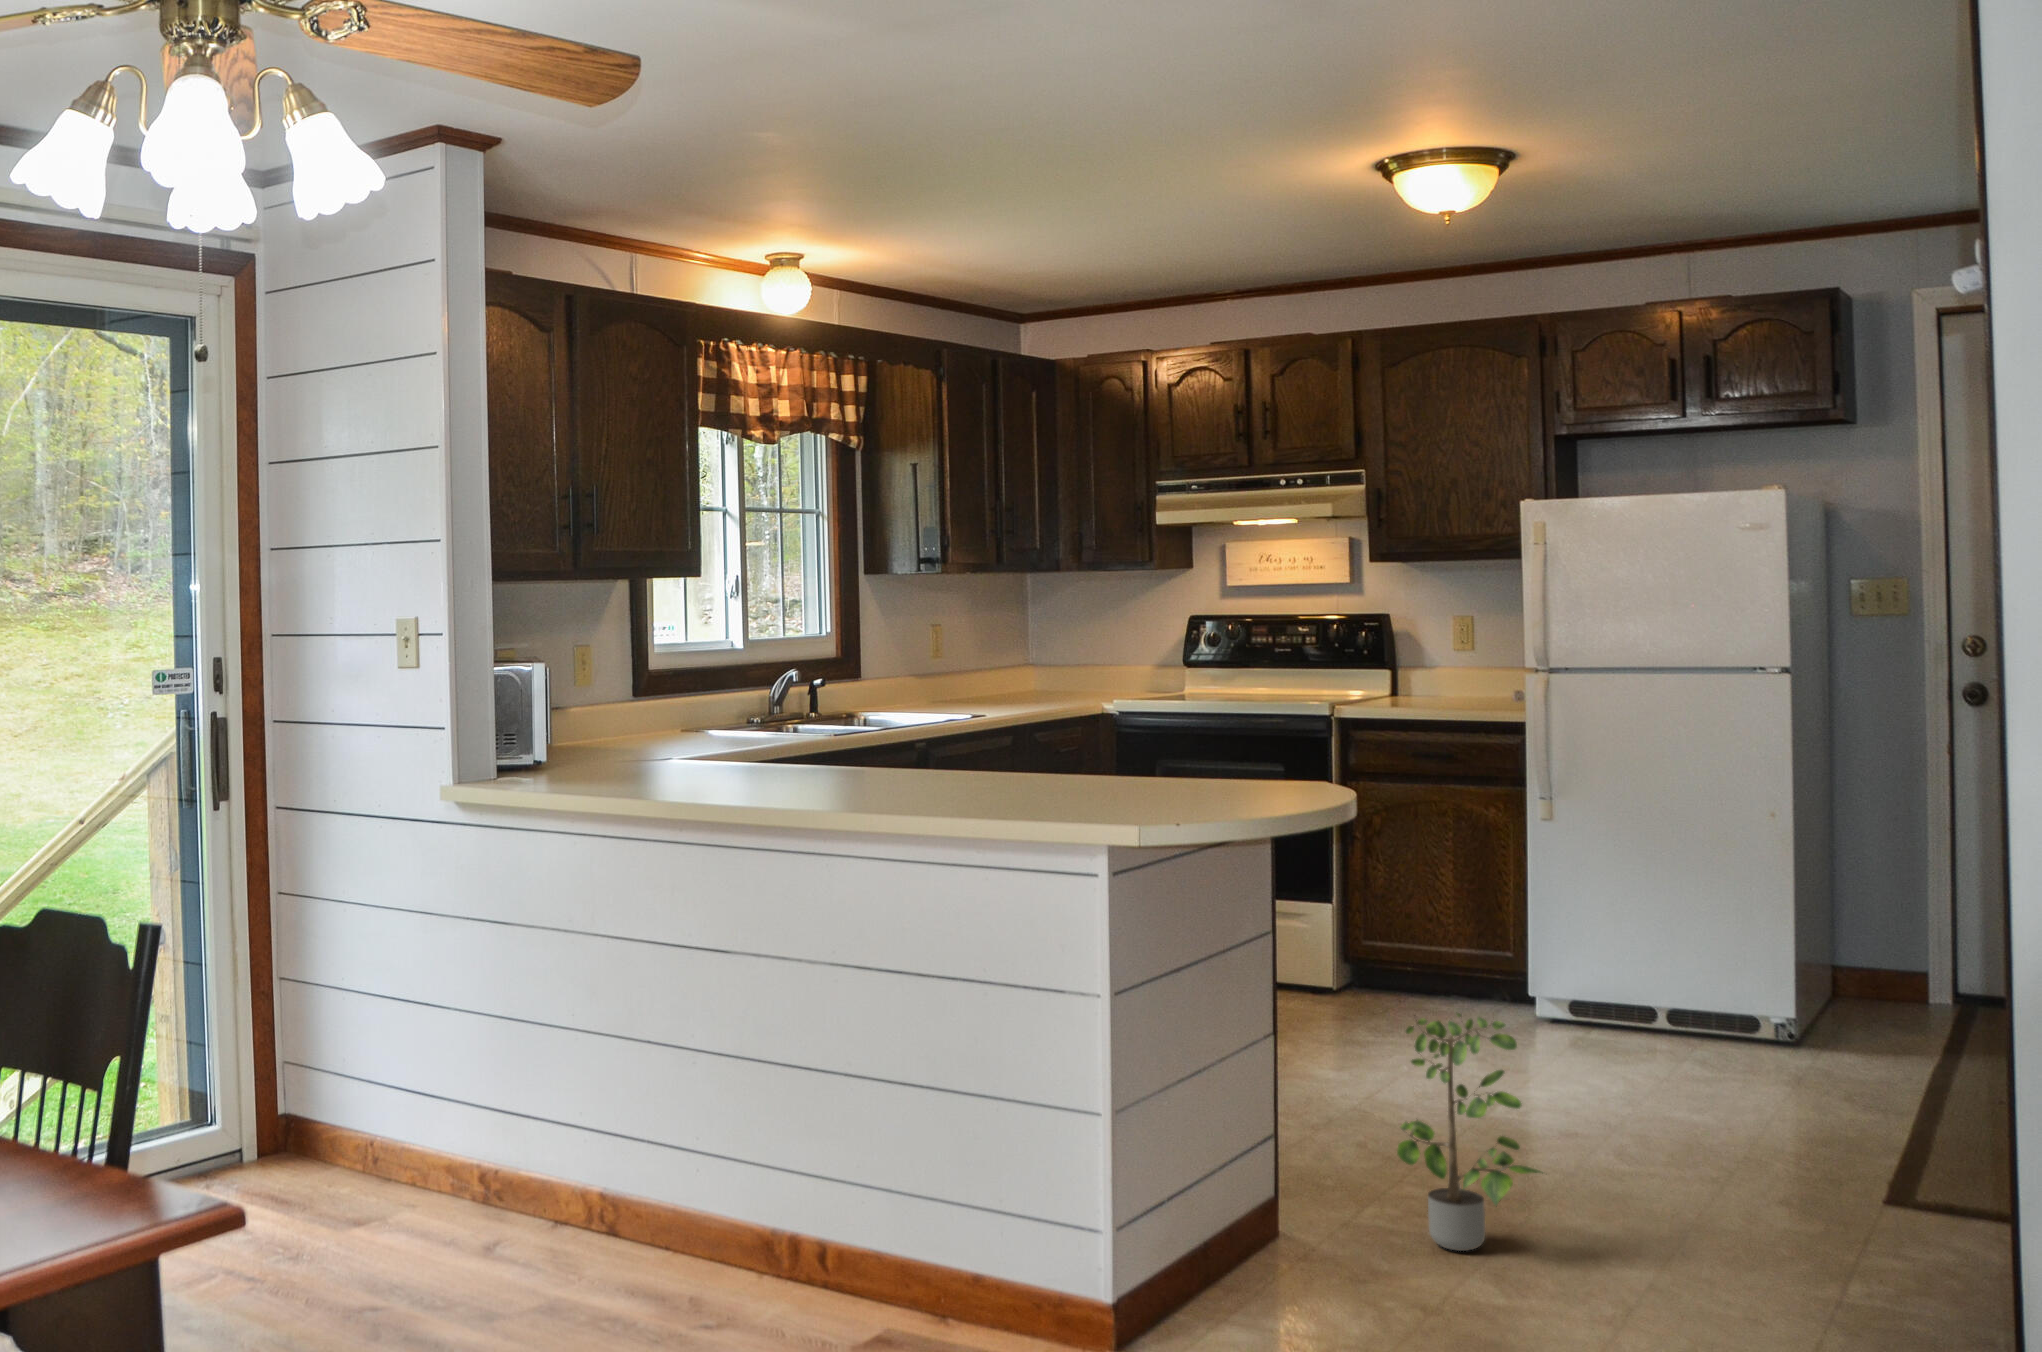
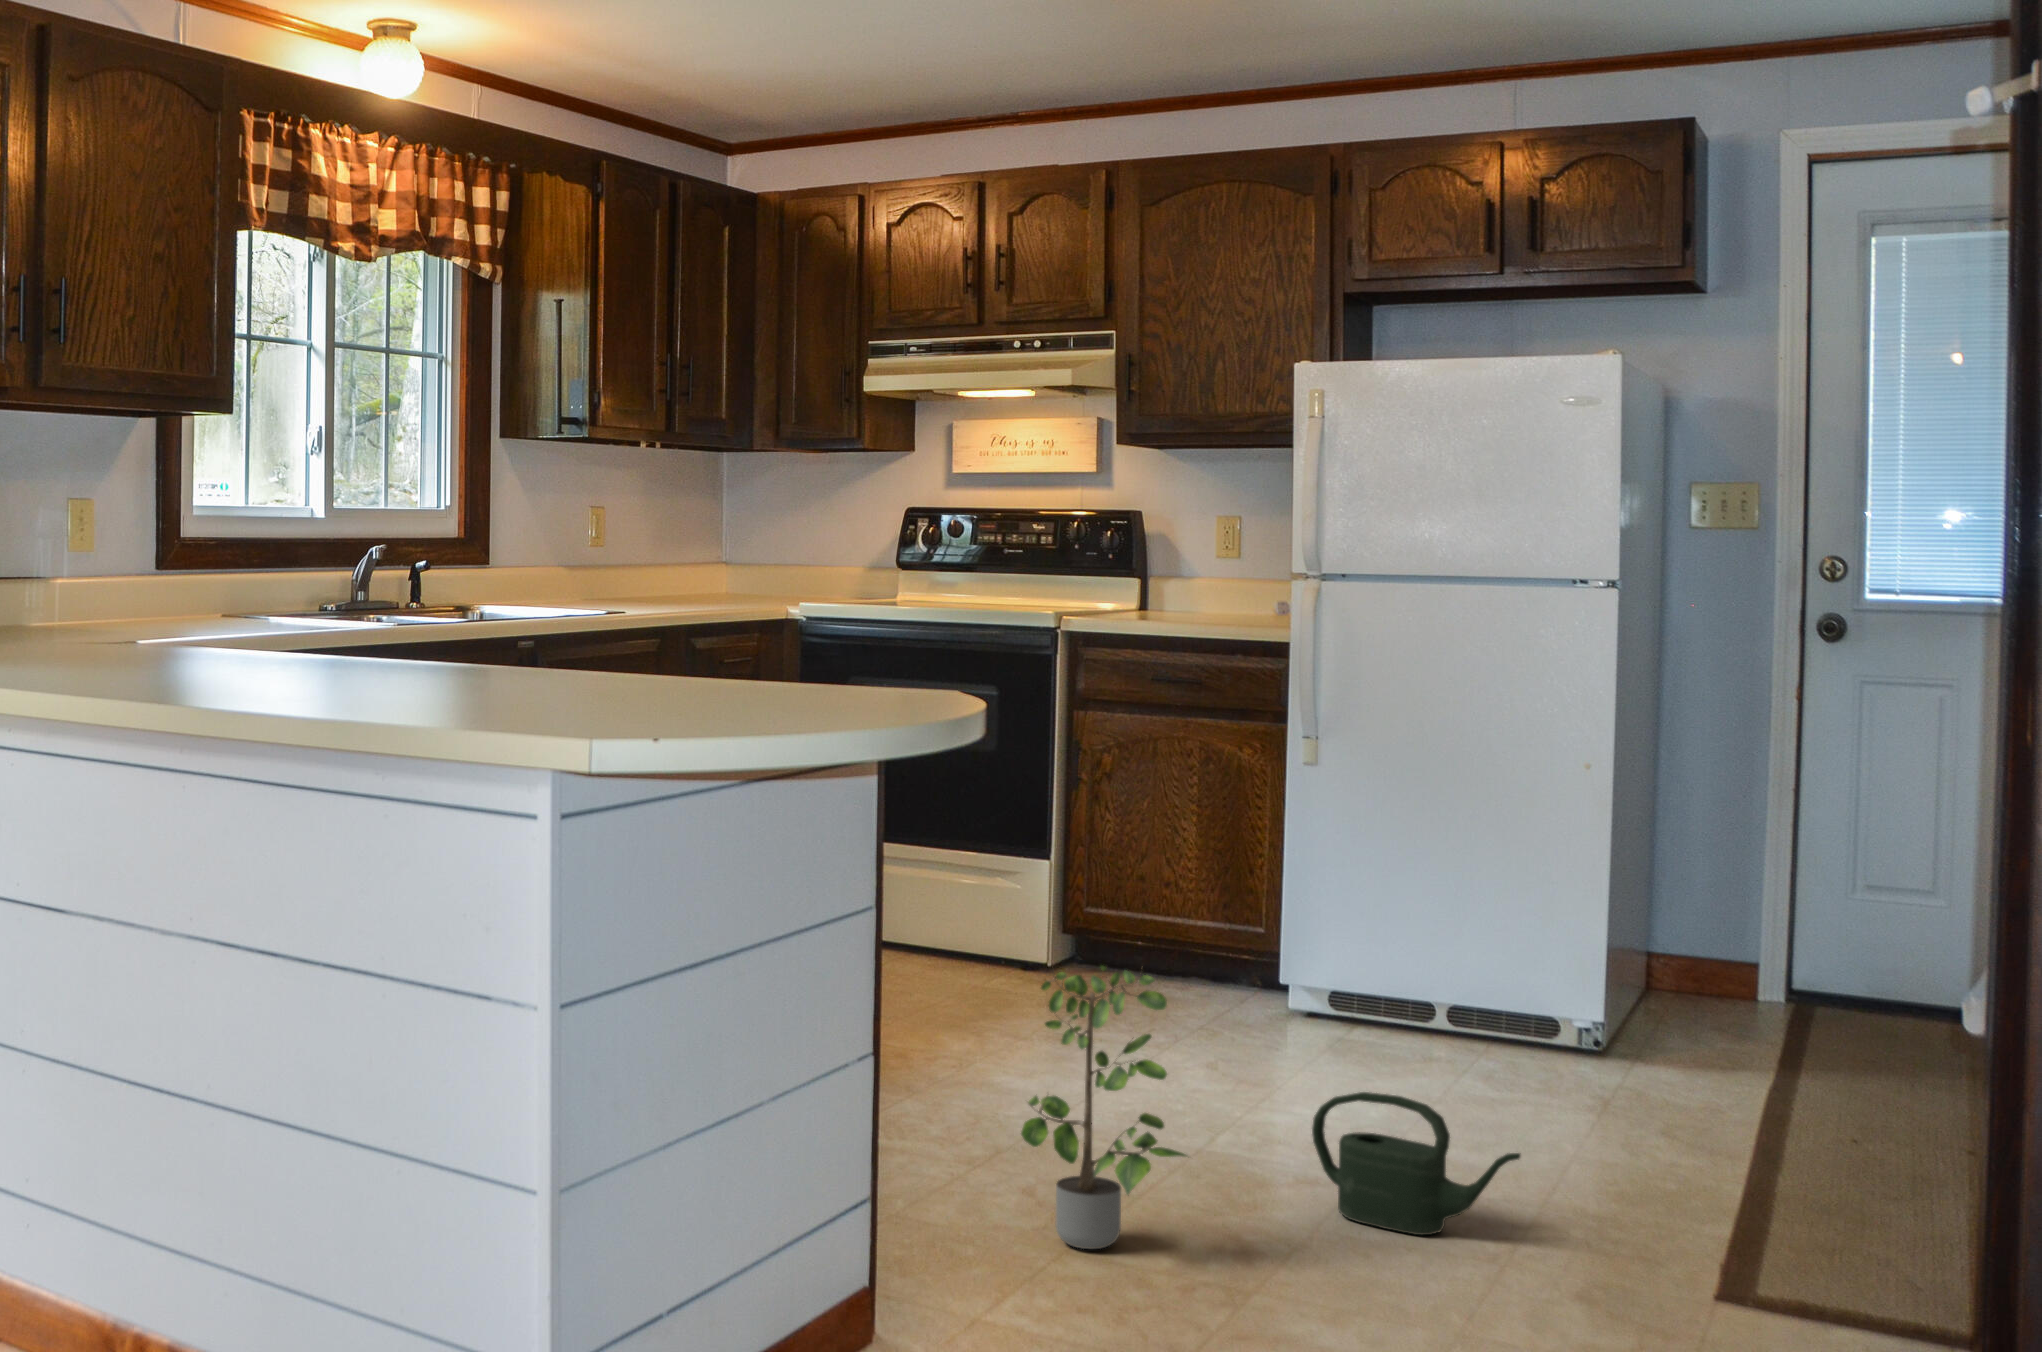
watering can: none [1636,1115,1831,1238] -> present [1312,1092,1520,1235]

